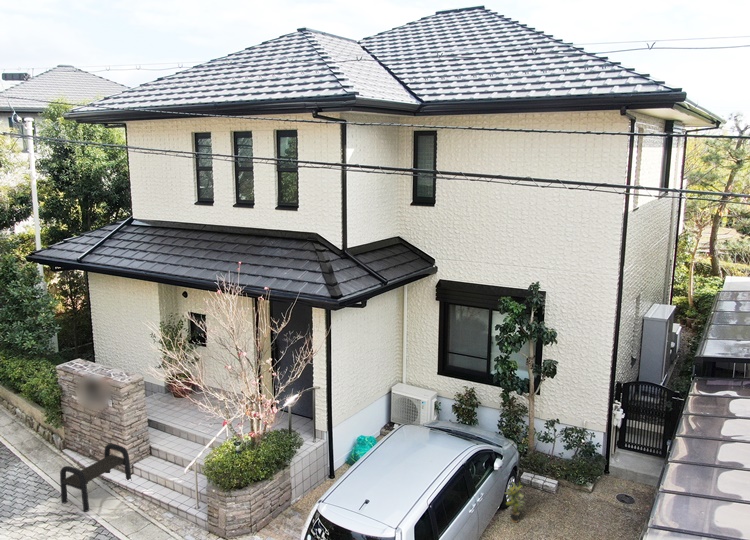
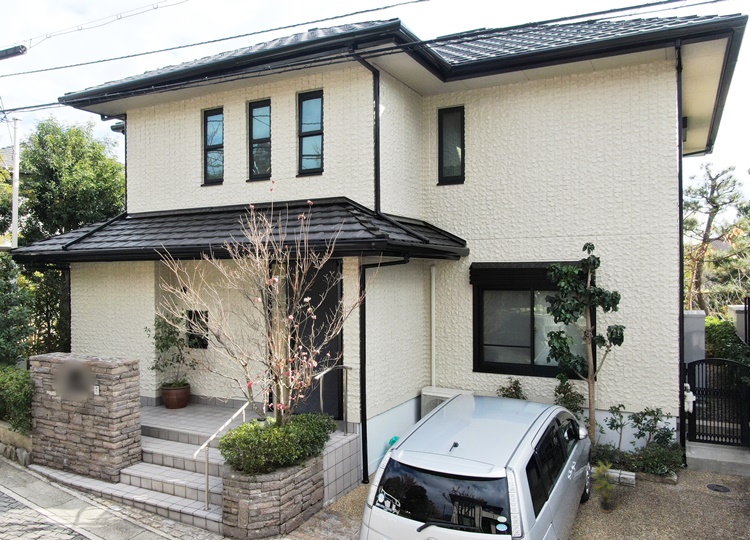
bench: present [60,444,132,512] -> none [25,442,118,522]

